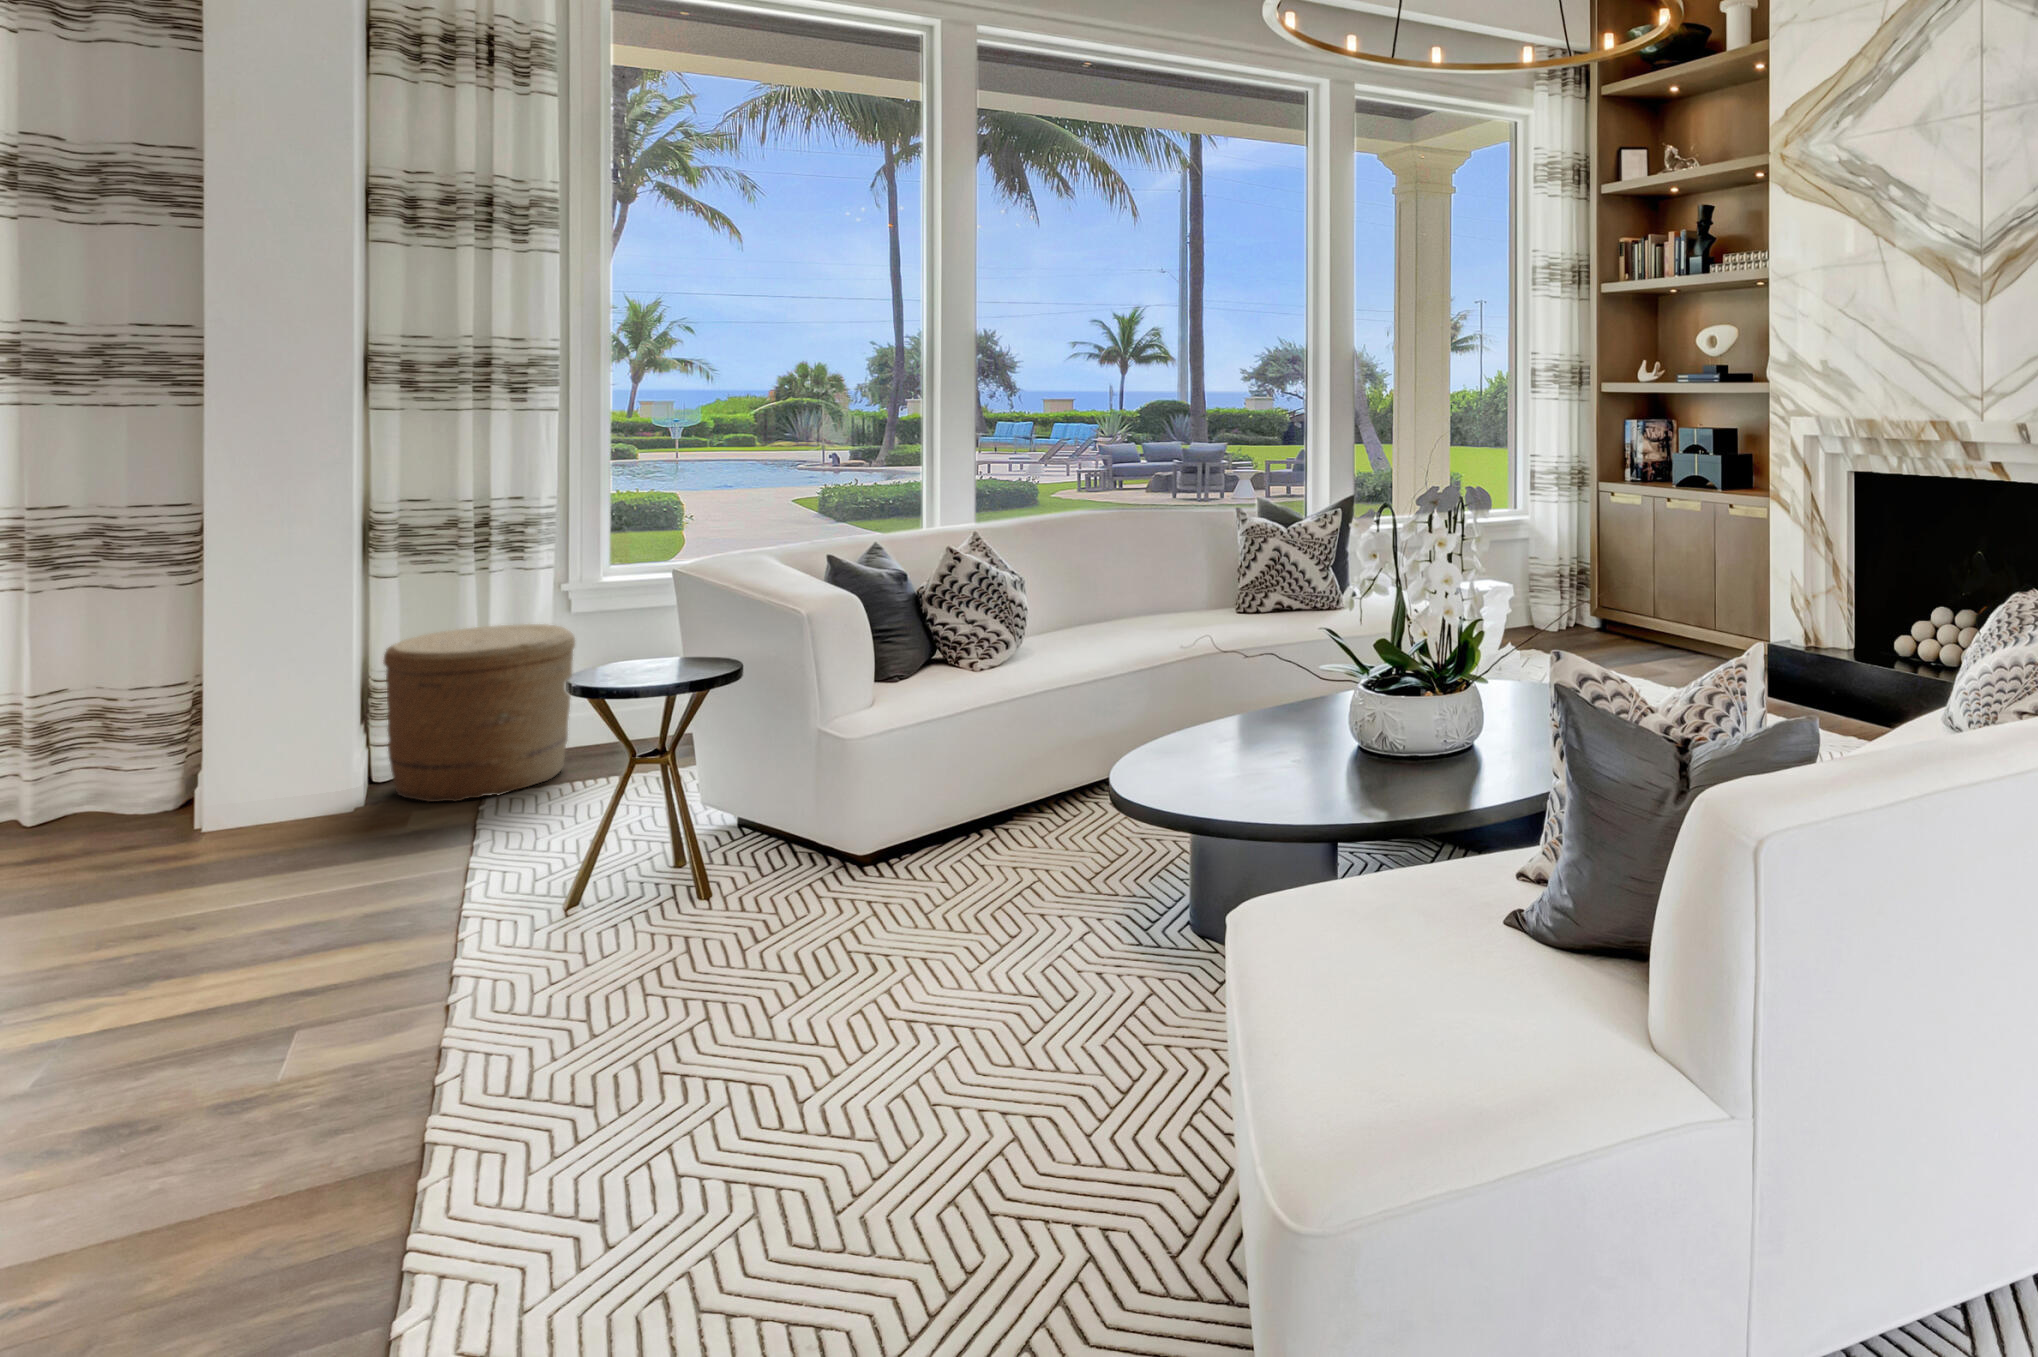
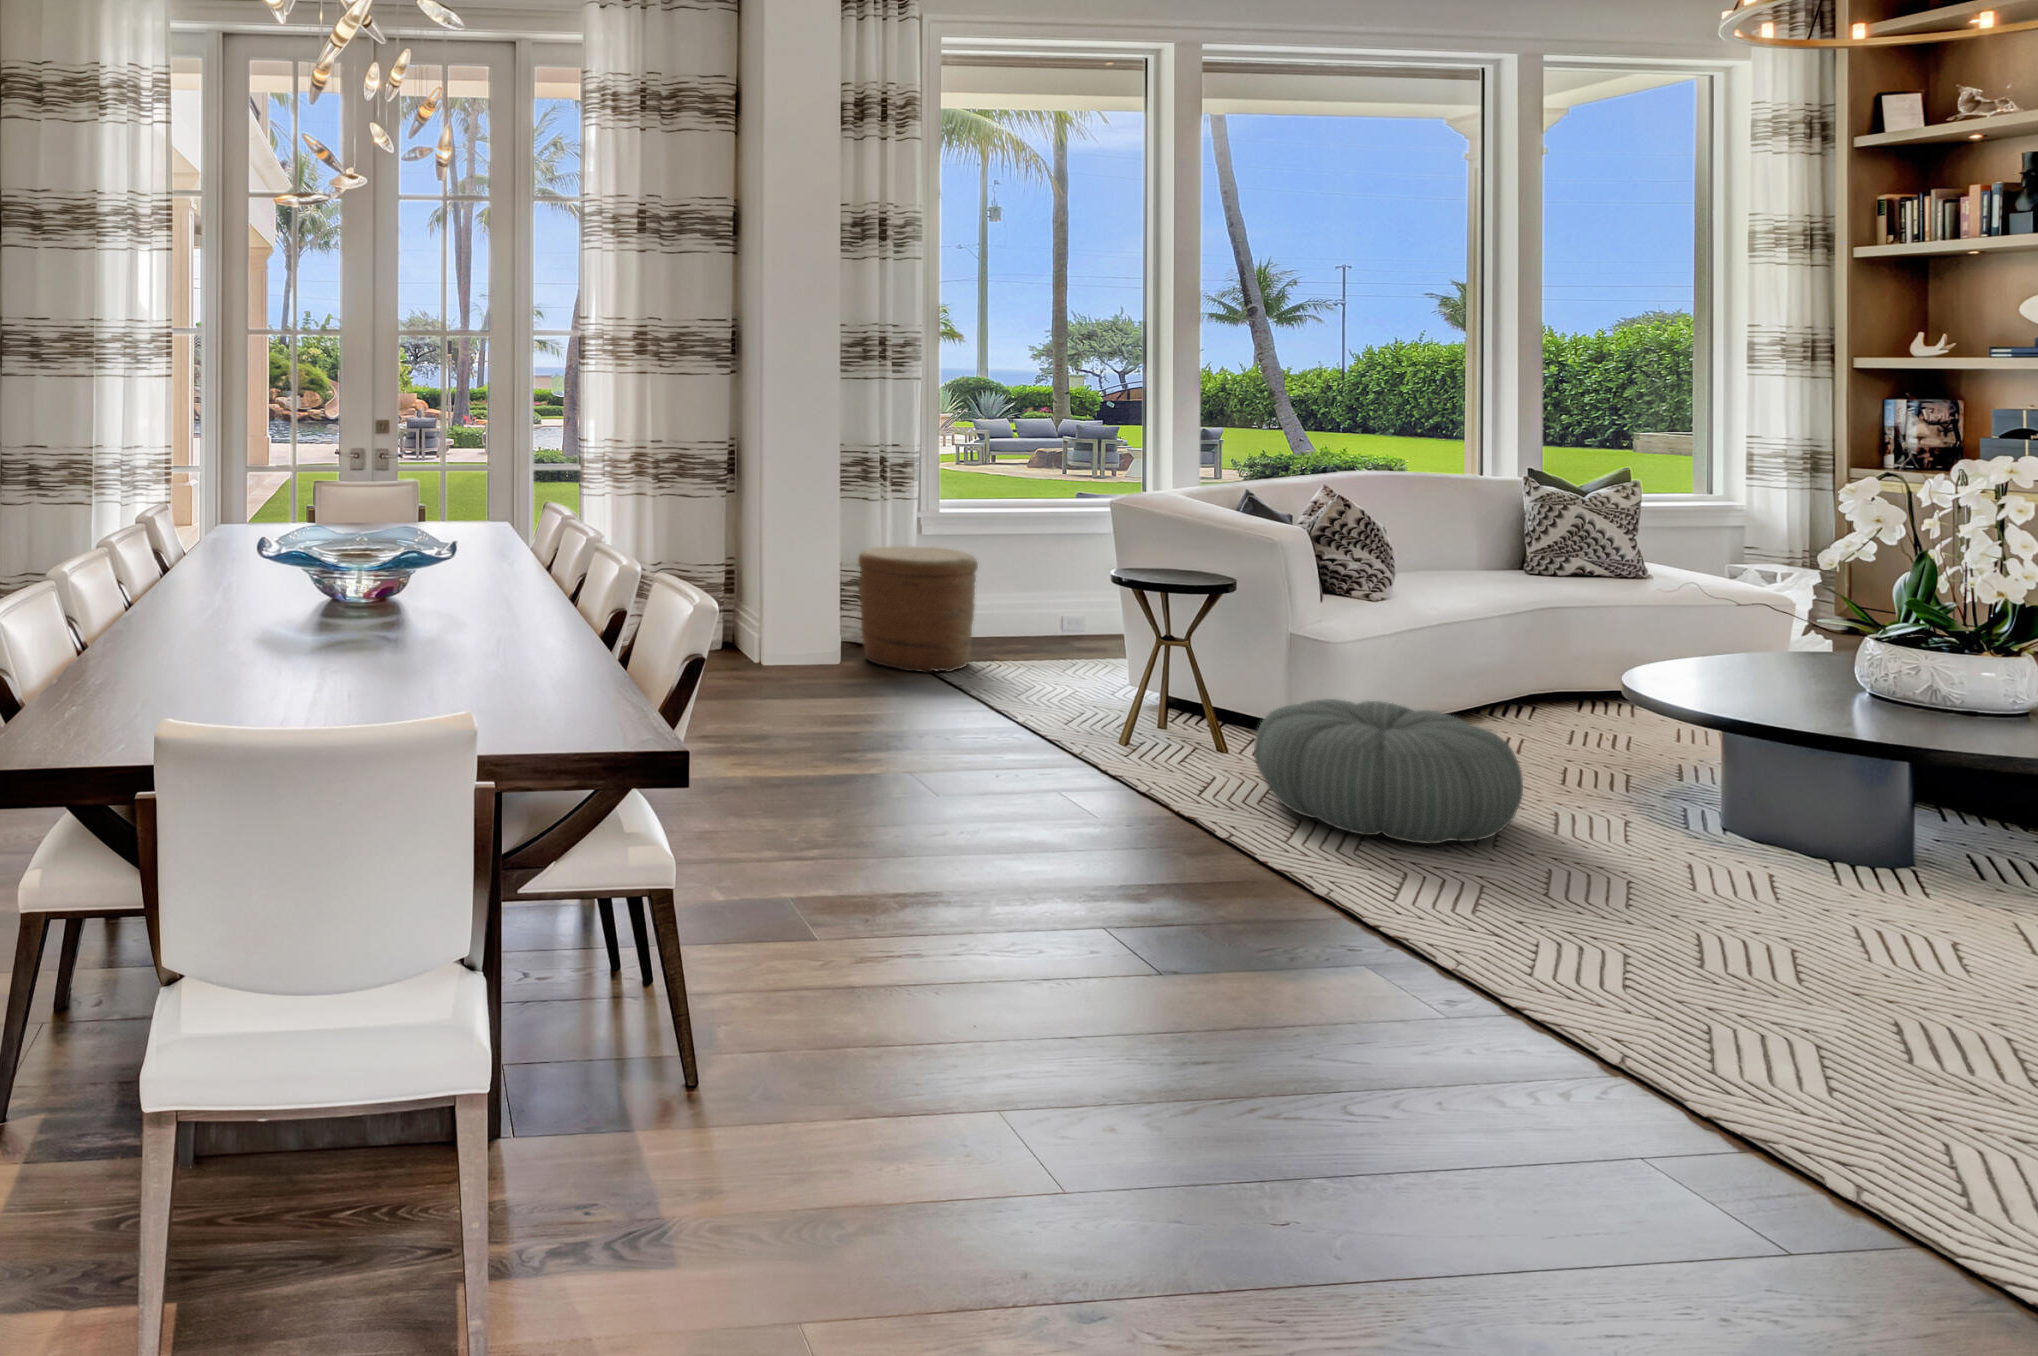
pouf: none [505,833,861,1056] -> present [1254,699,1523,844]

